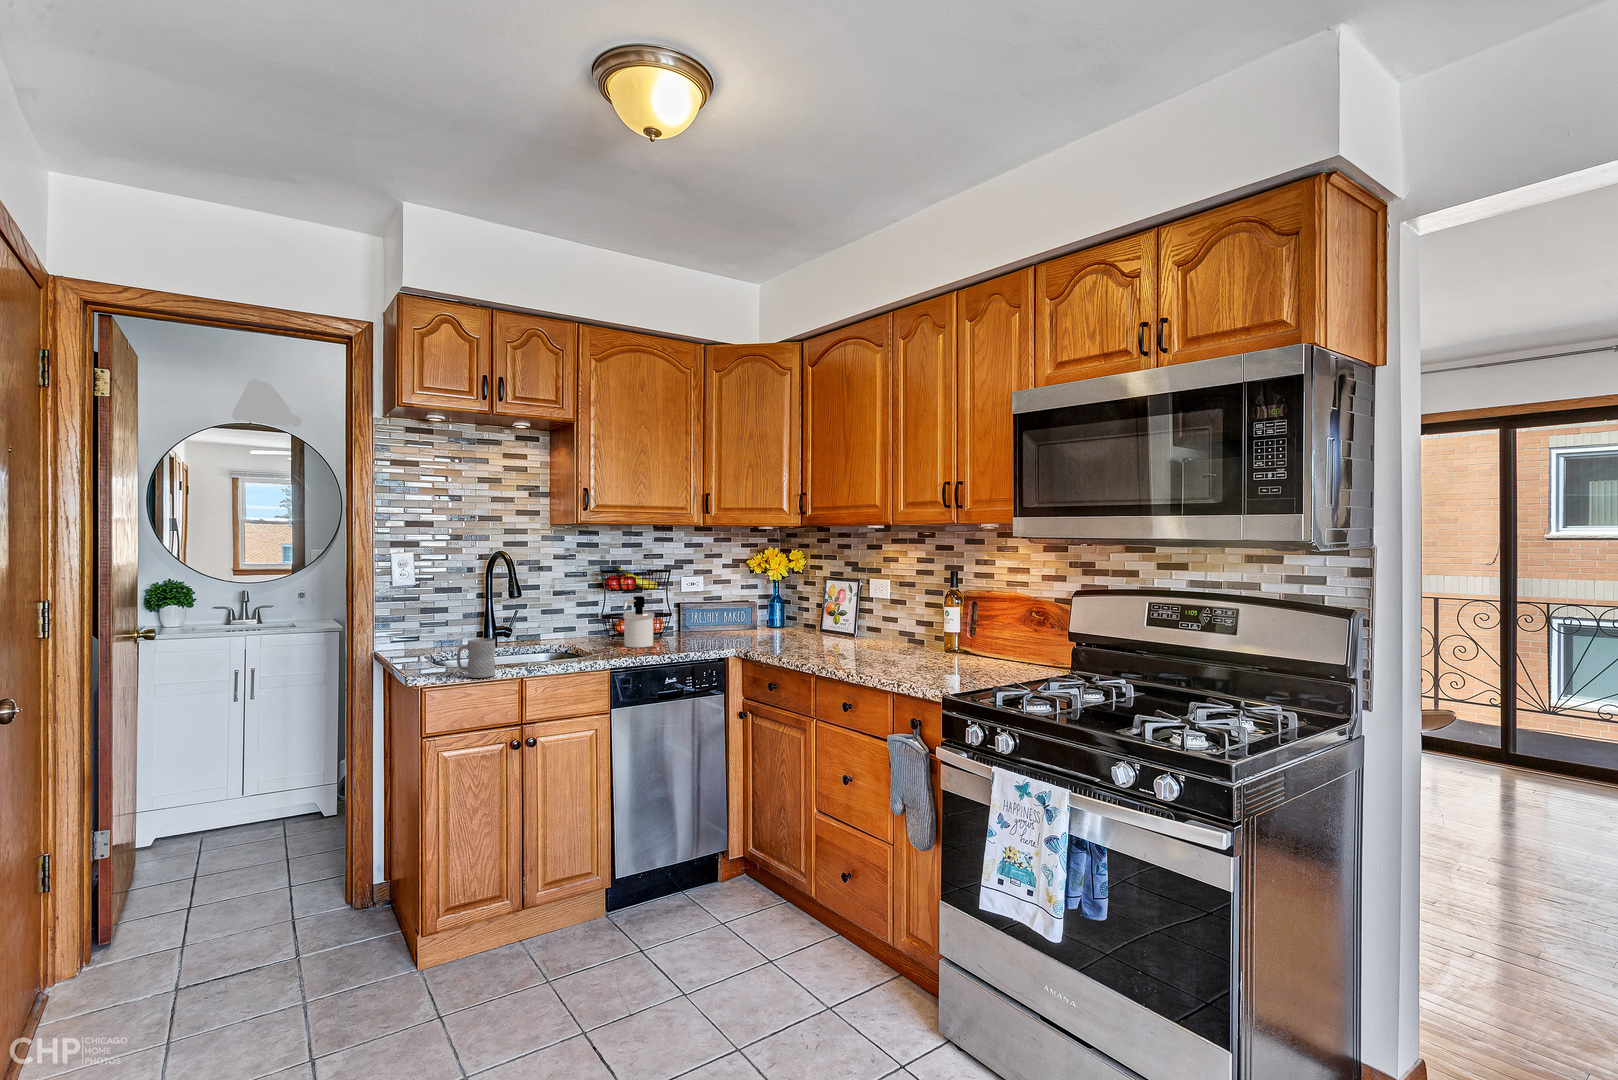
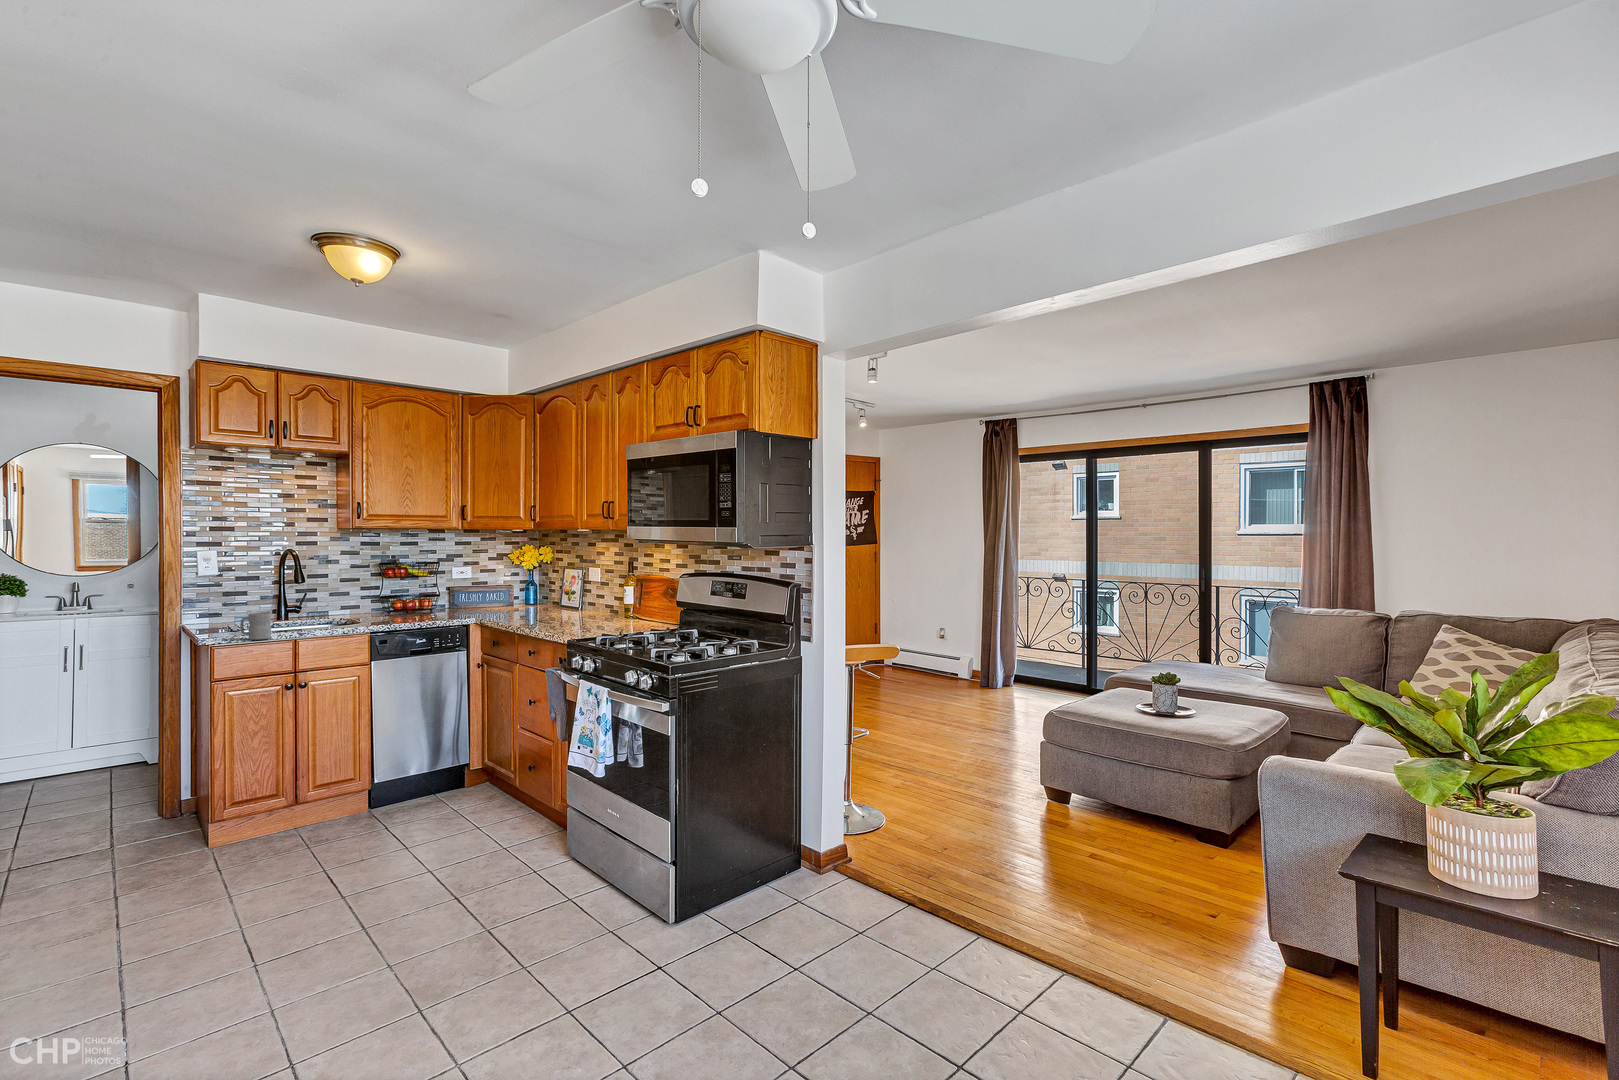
soap dispenser: present [623,596,654,648] -> none [389,582,417,619]

